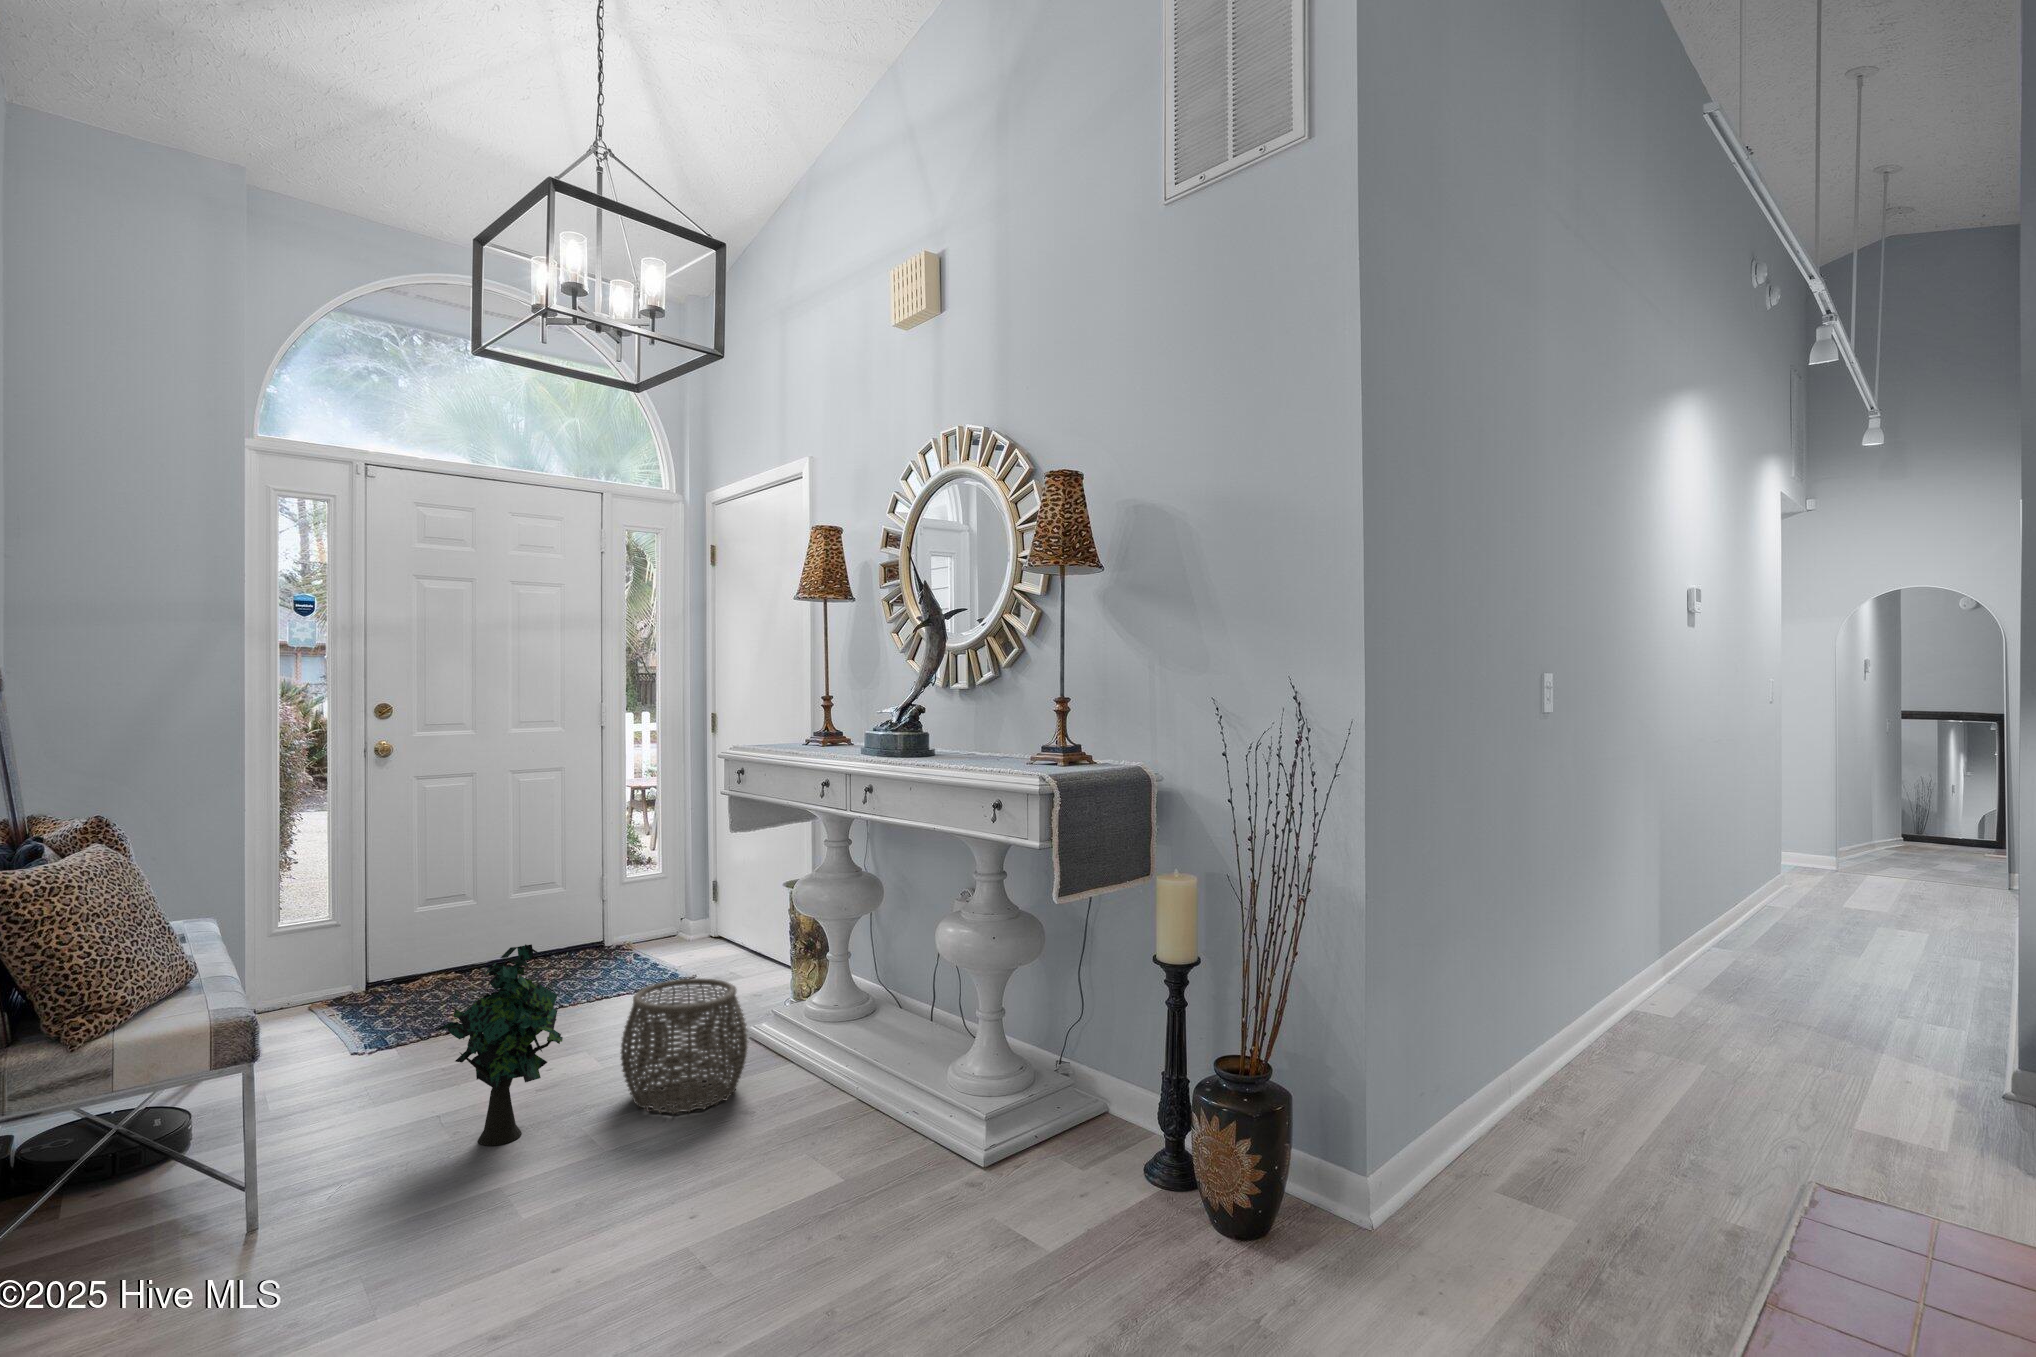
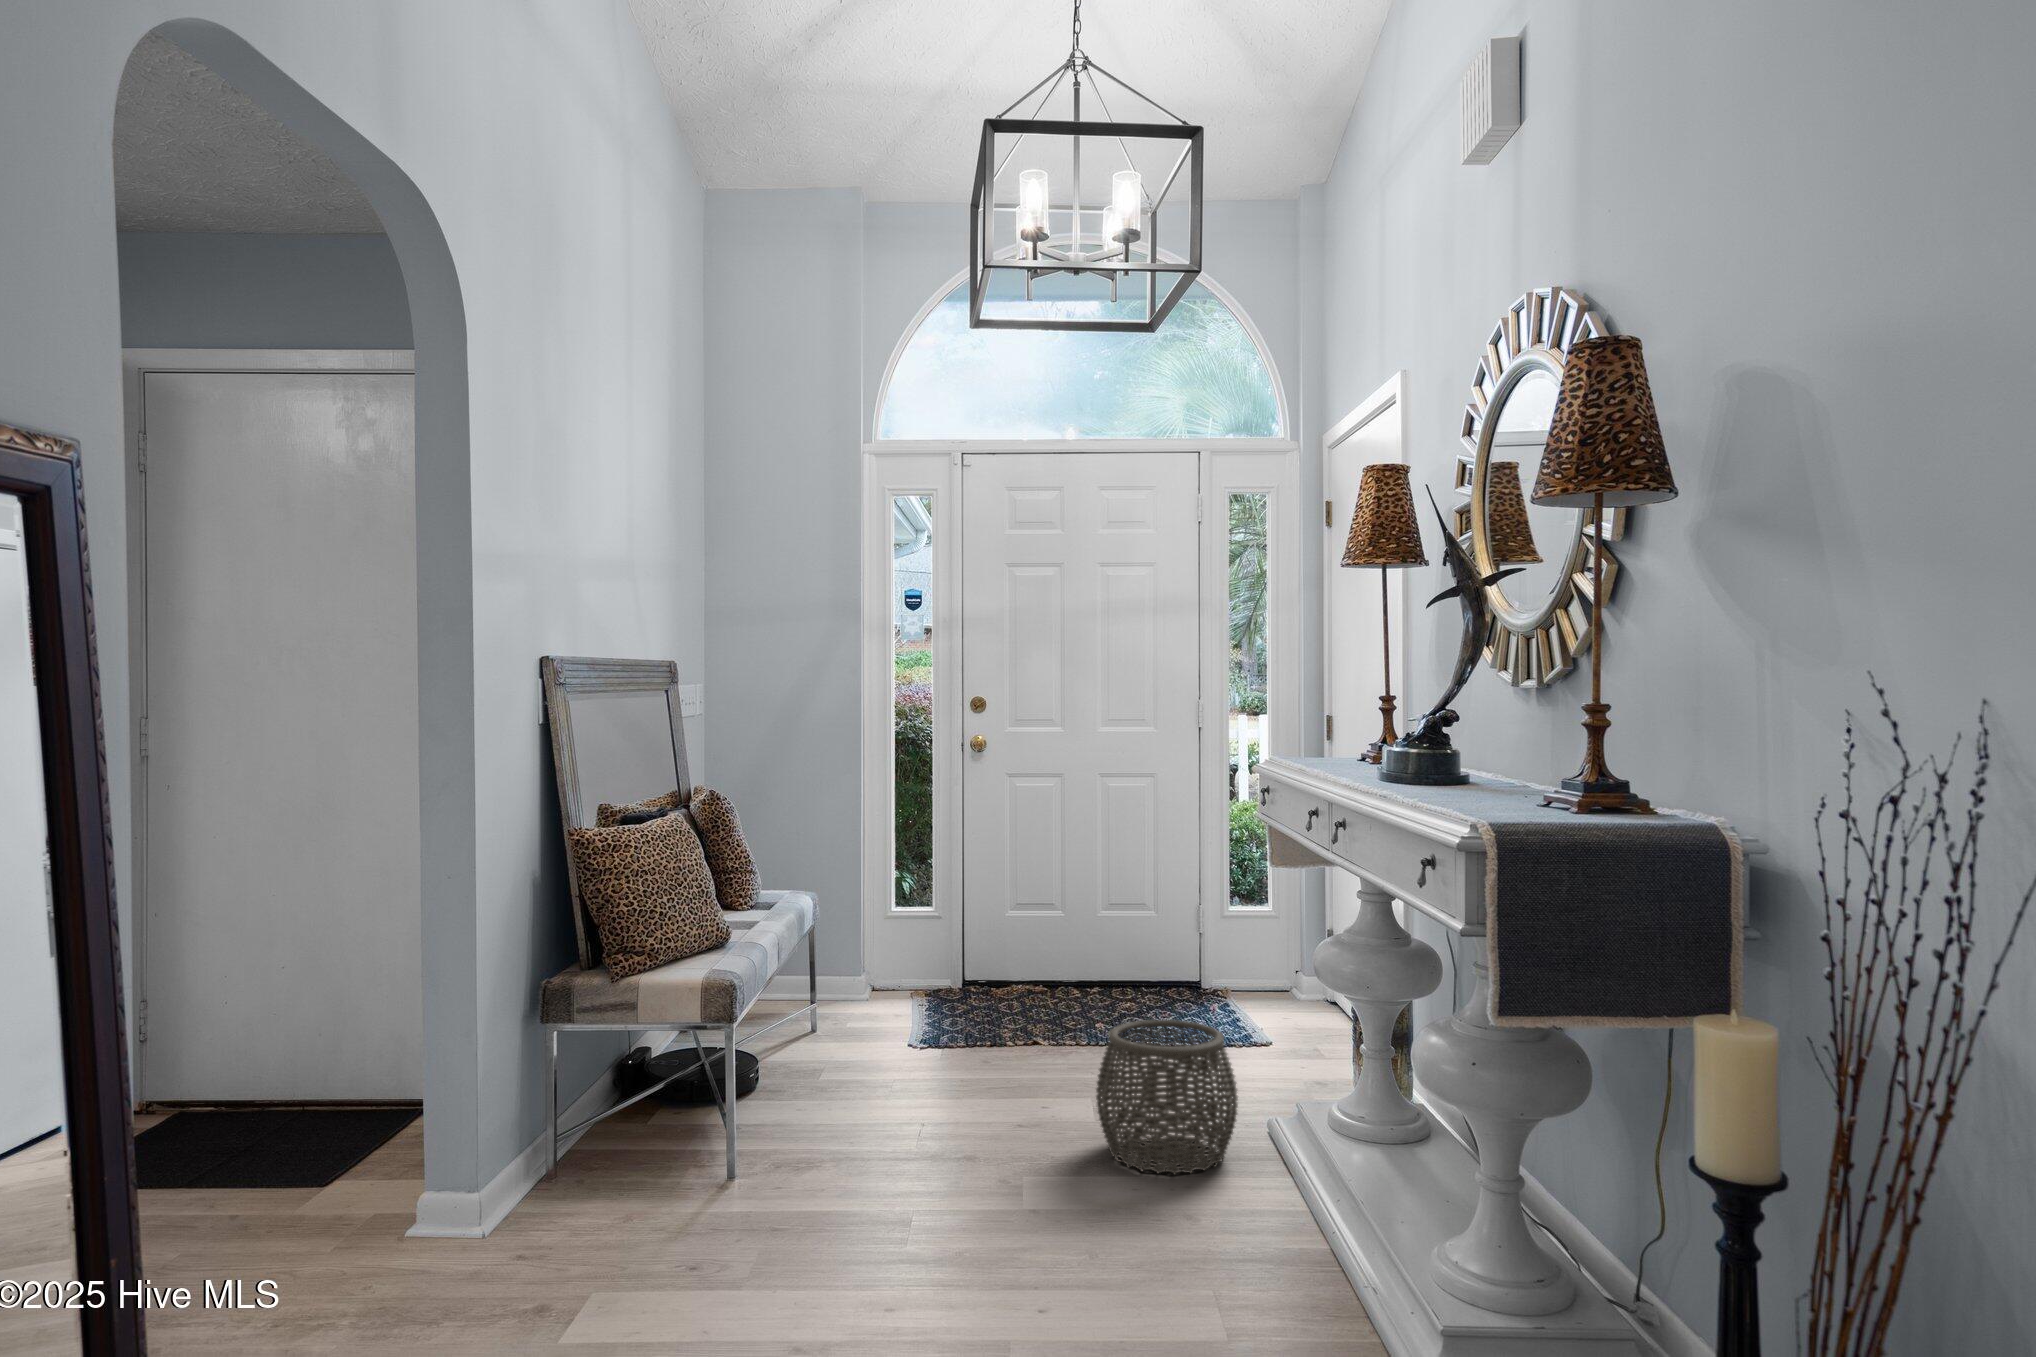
decorative plant: present [436,944,563,1145] -> none [915,951,1034,1158]

